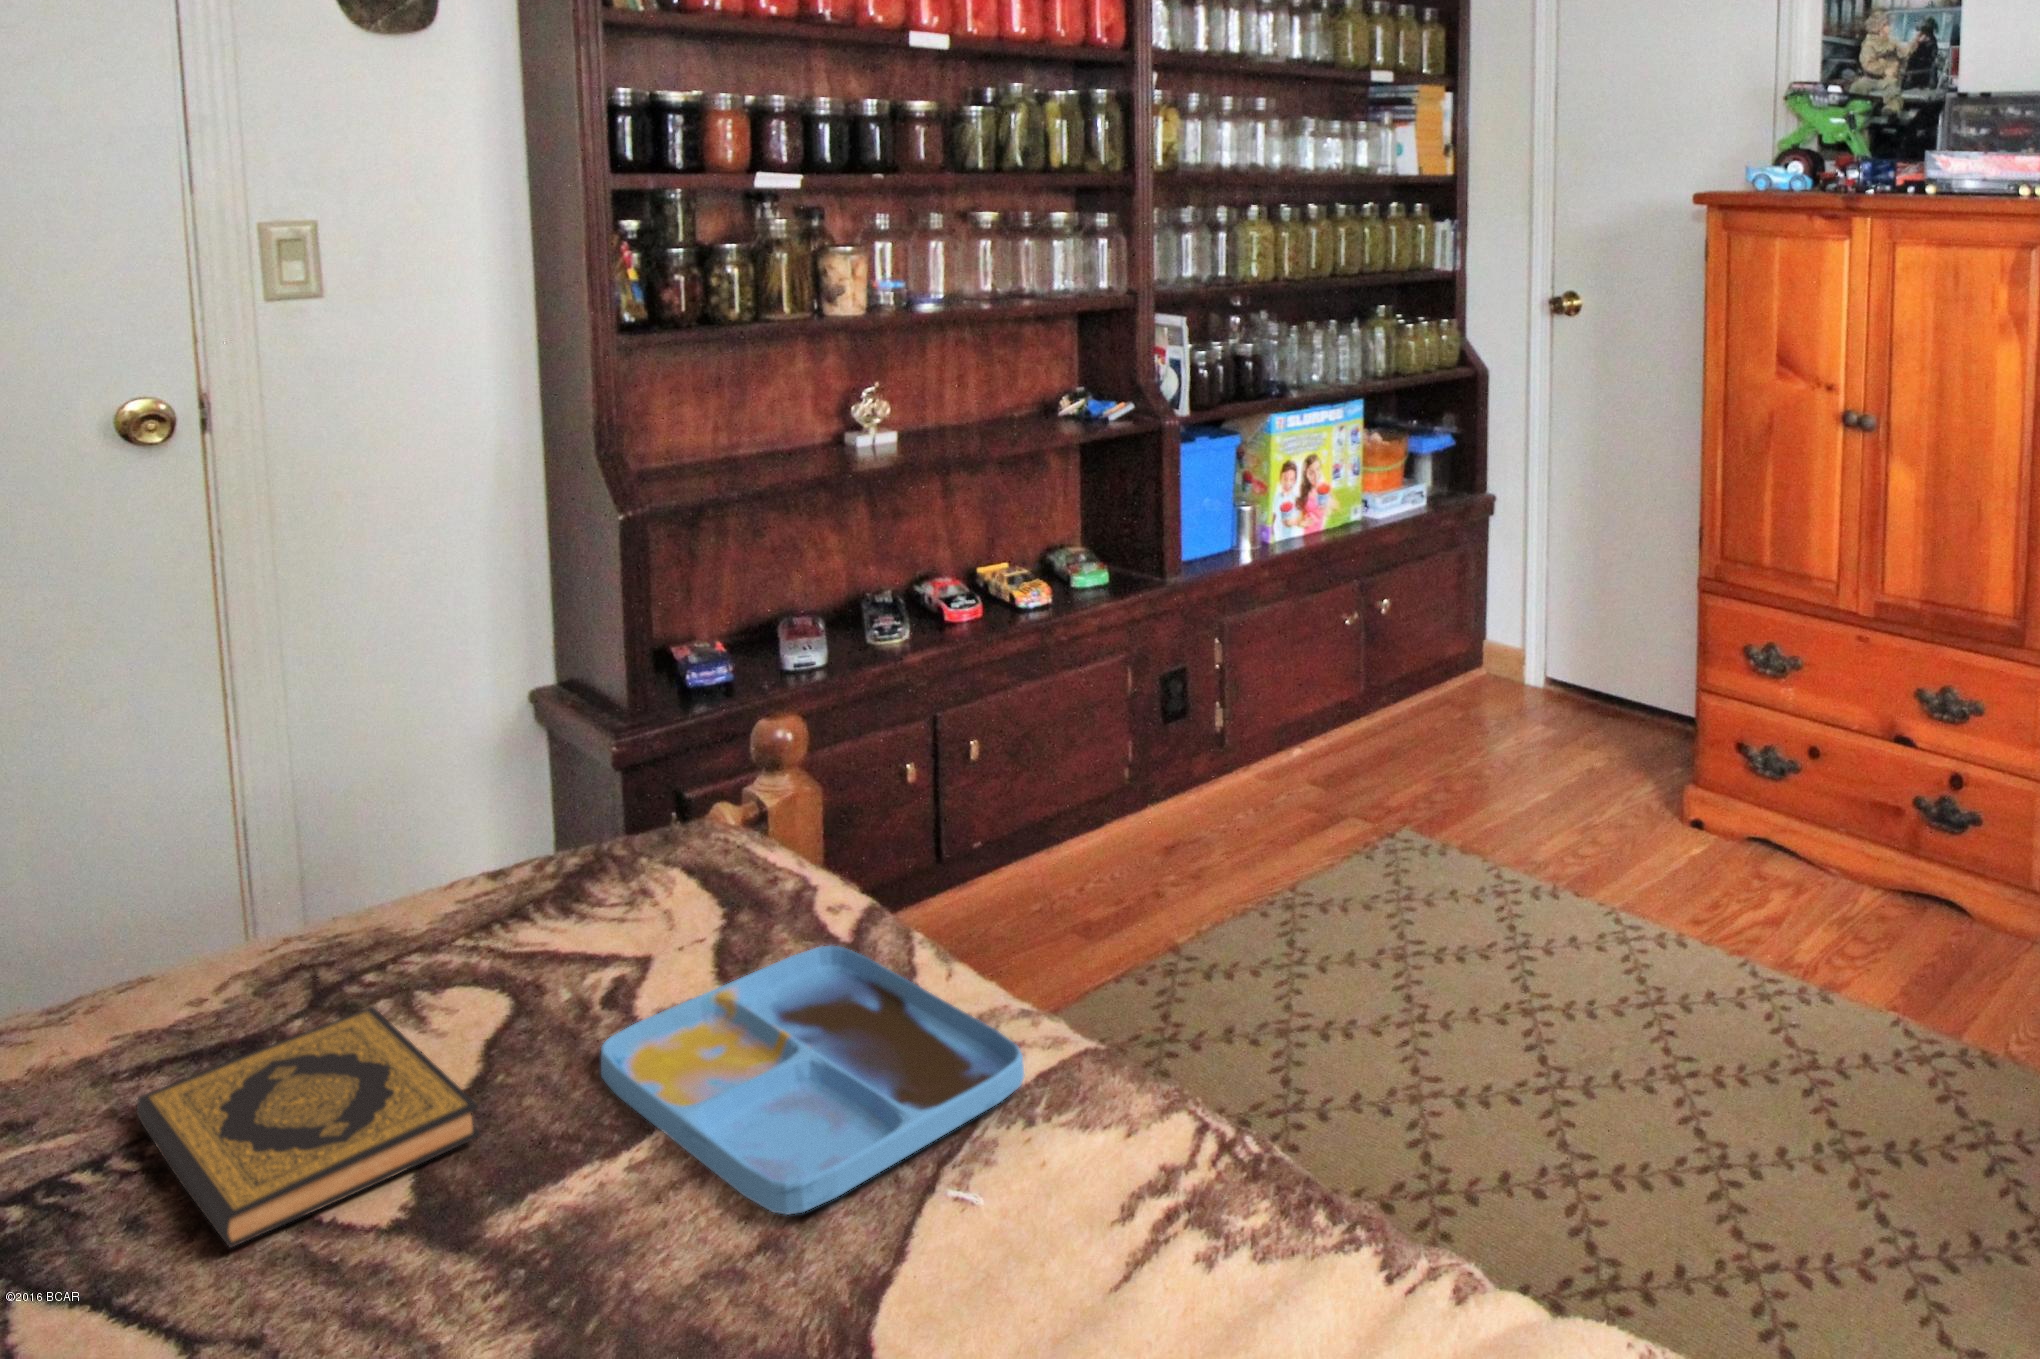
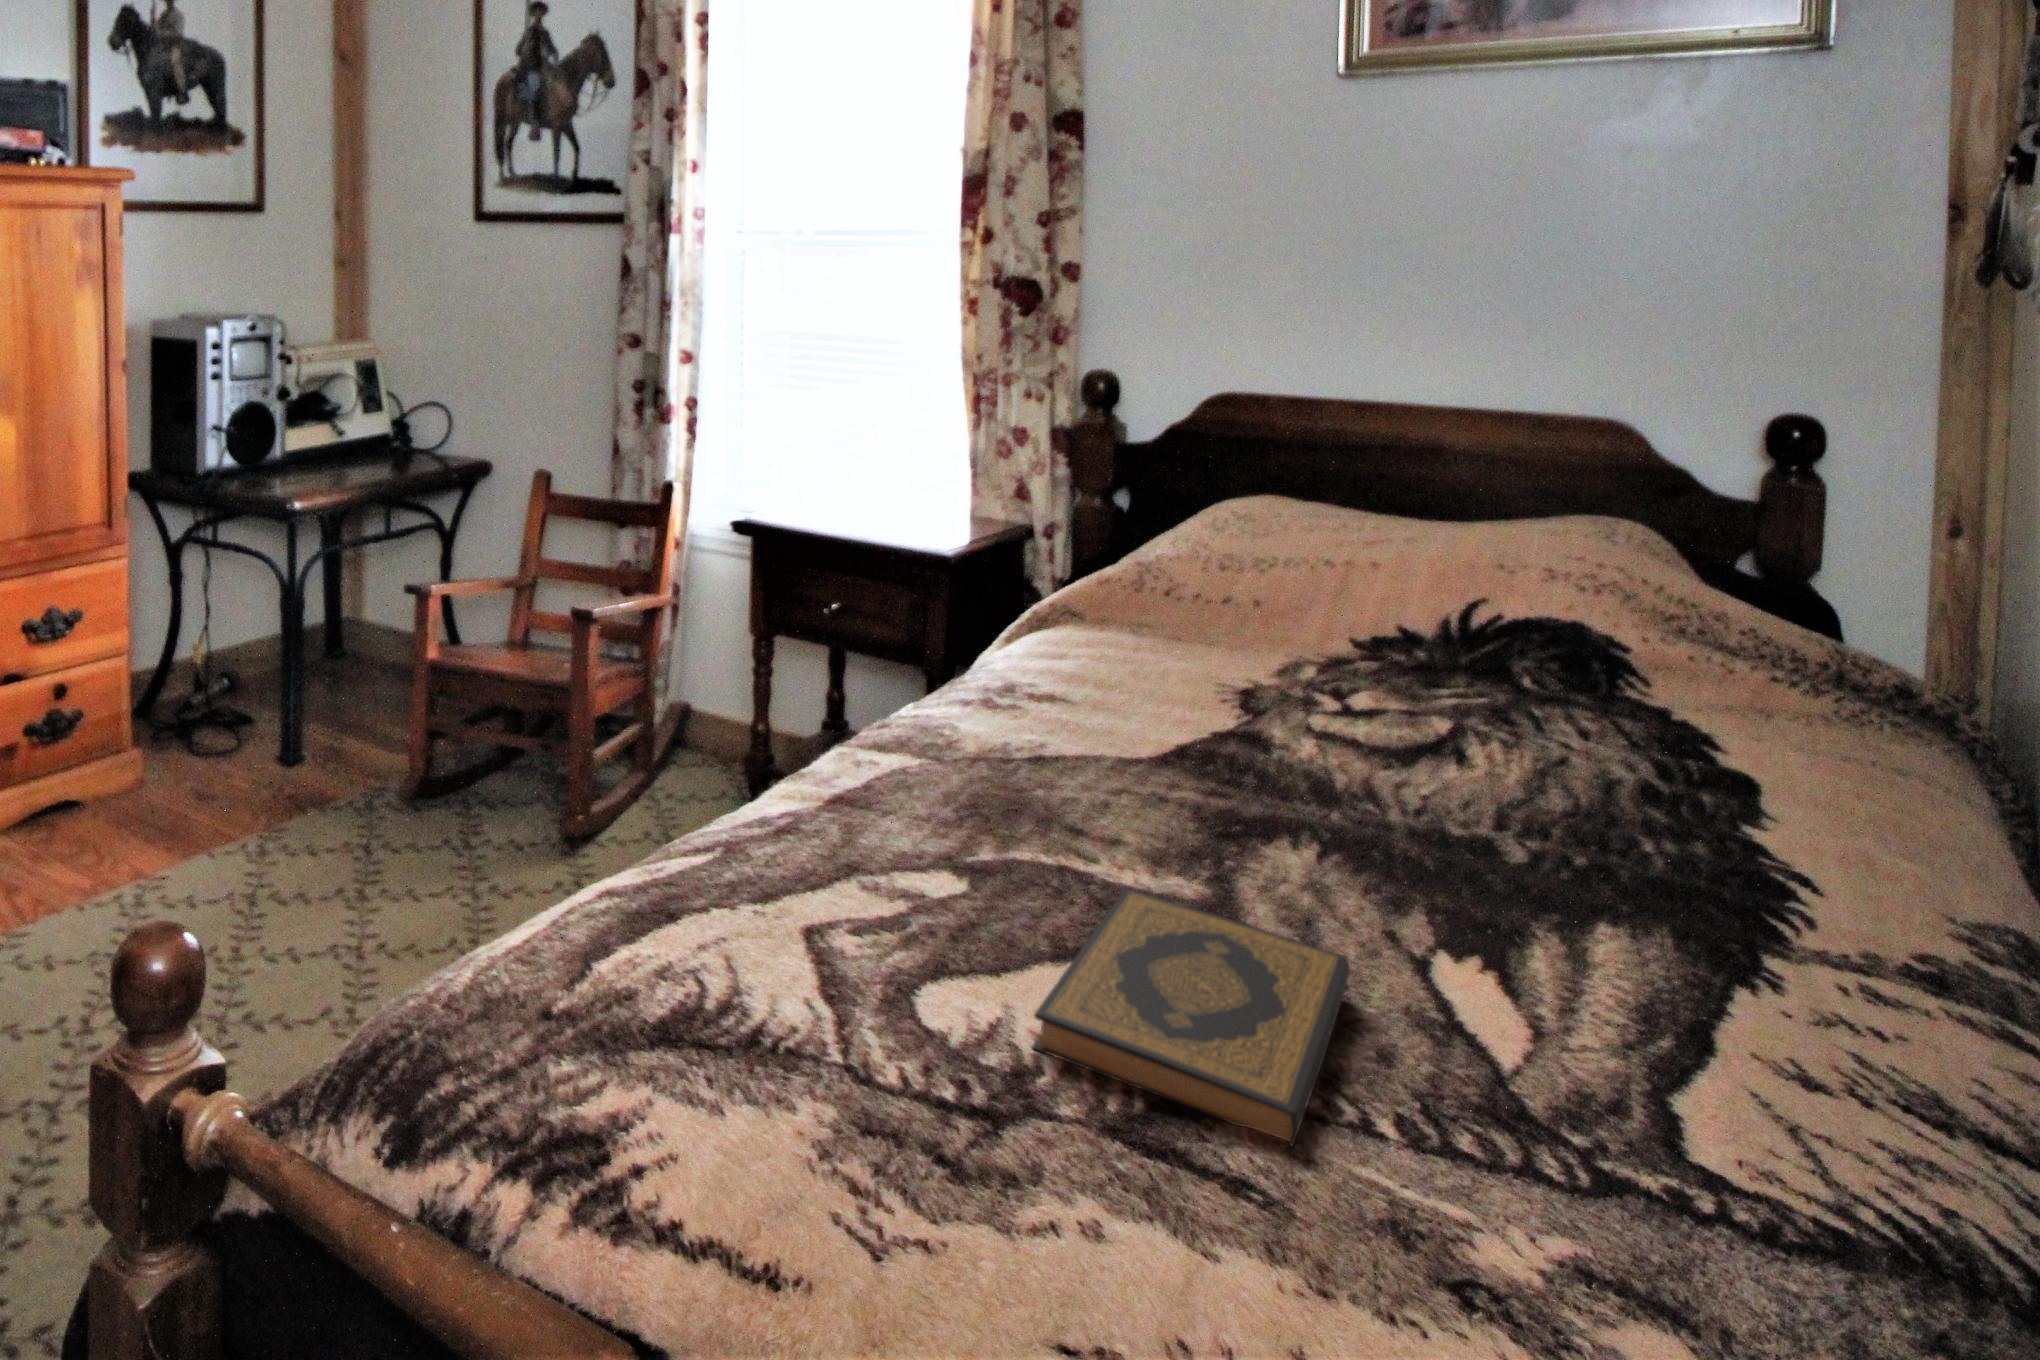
tray: present [601,946,1024,1215] -> none [763,726,1088,908]

